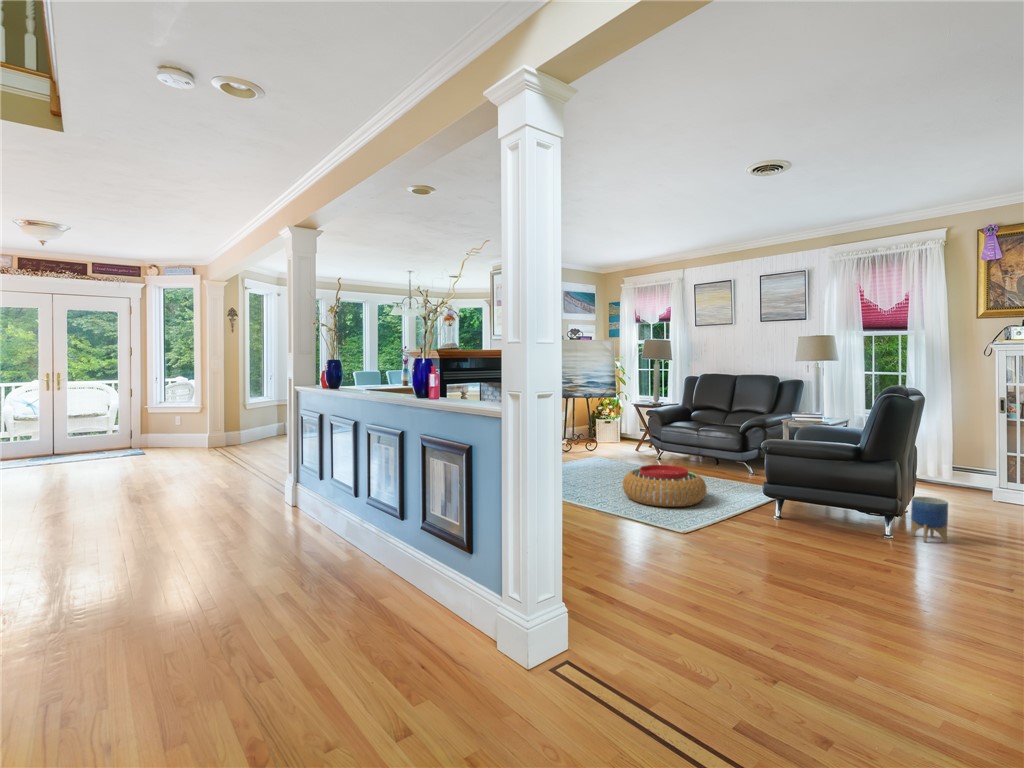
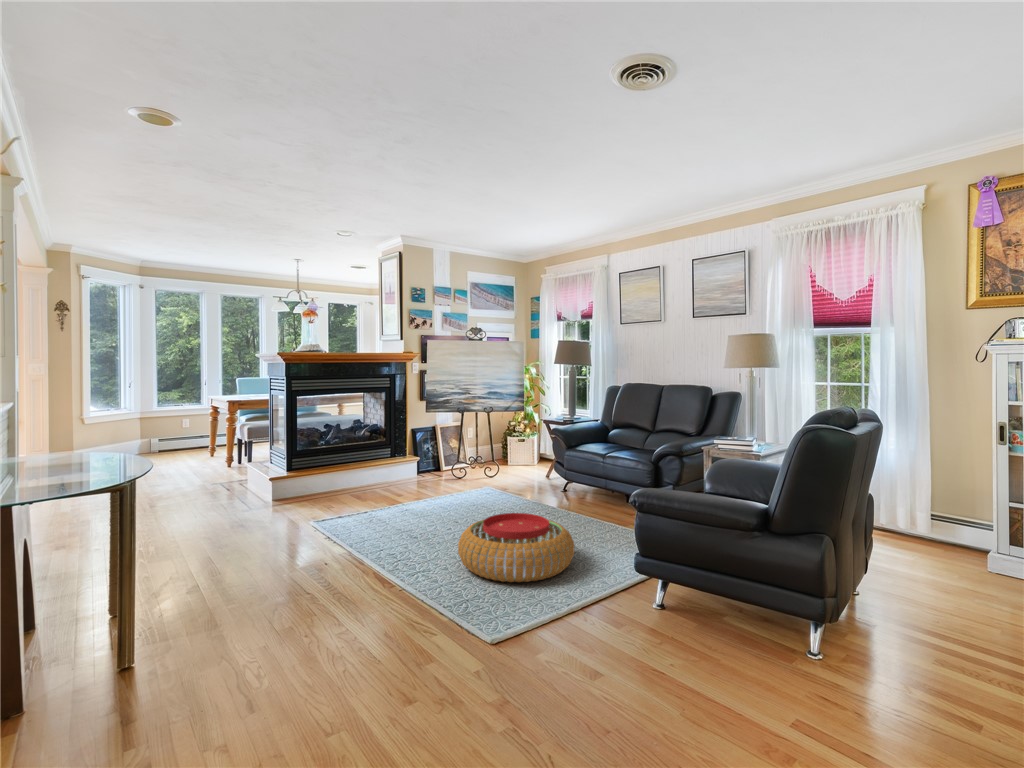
planter: present [911,496,948,543] -> none [853,589,912,674]

